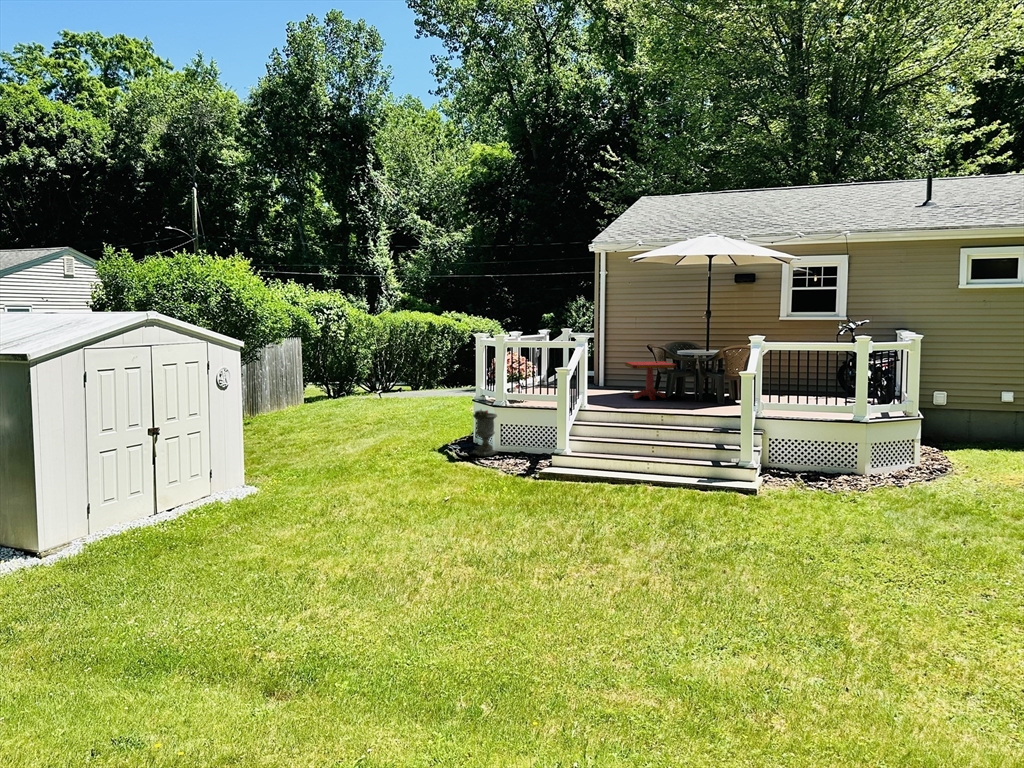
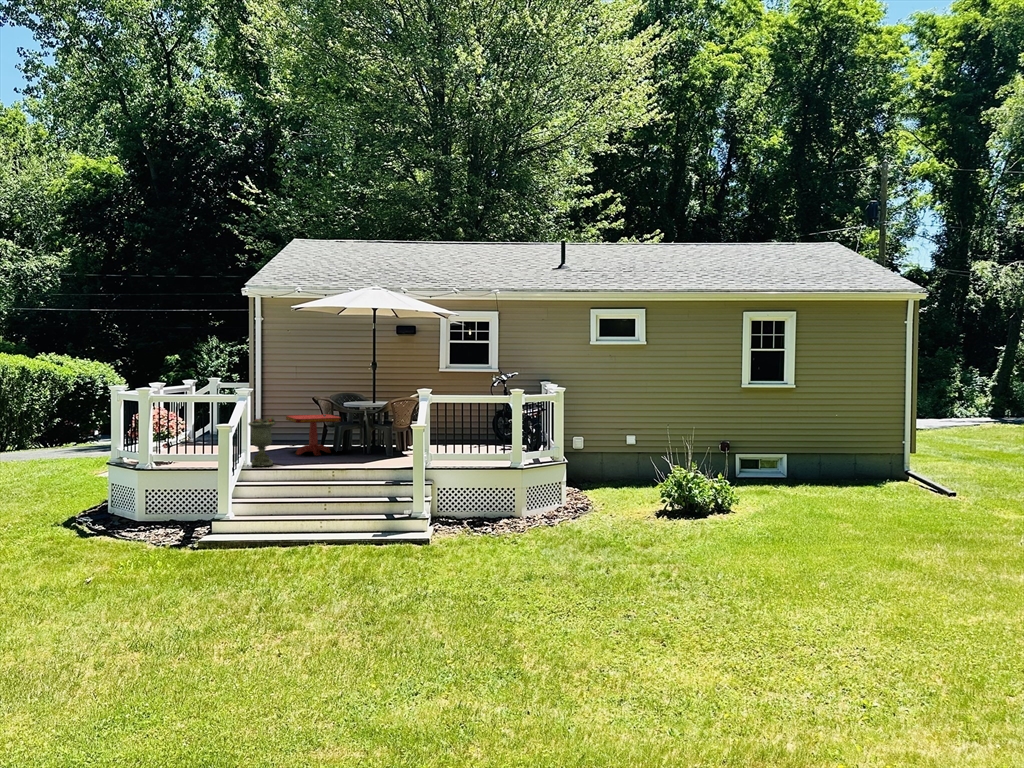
planter: present [473,410,498,456] -> present [249,417,276,467]

